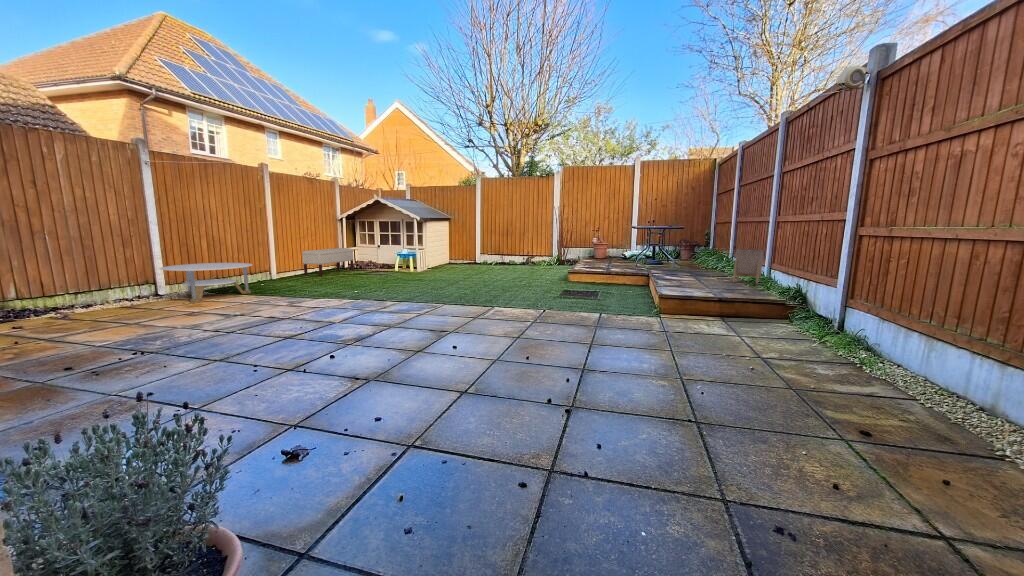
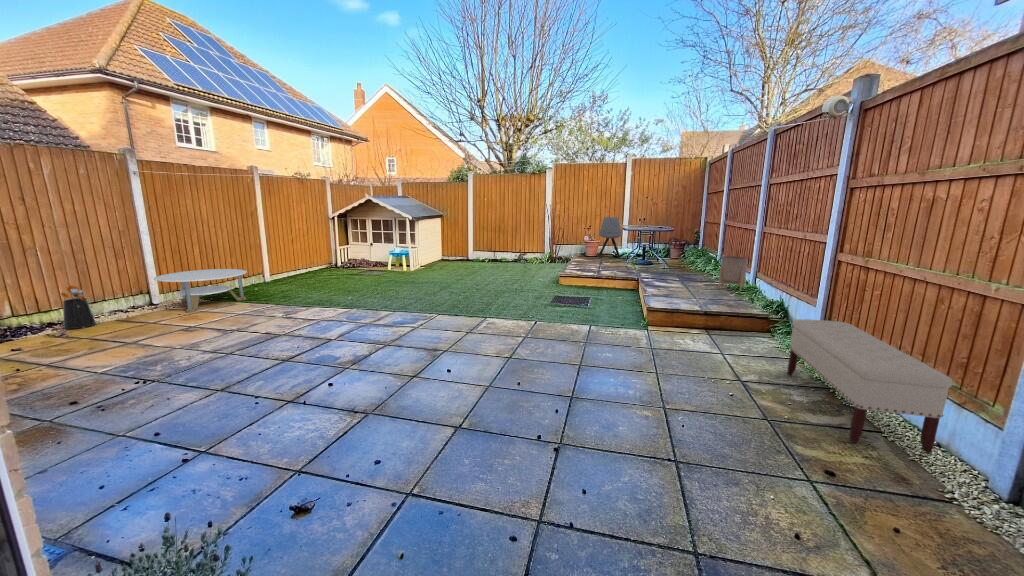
chair: none [608,220,632,260] -> present [599,217,622,257]
bench: present [302,248,354,276] -> present [787,319,953,453]
watering can: none [64,270,101,314] -> present [61,286,97,329]

